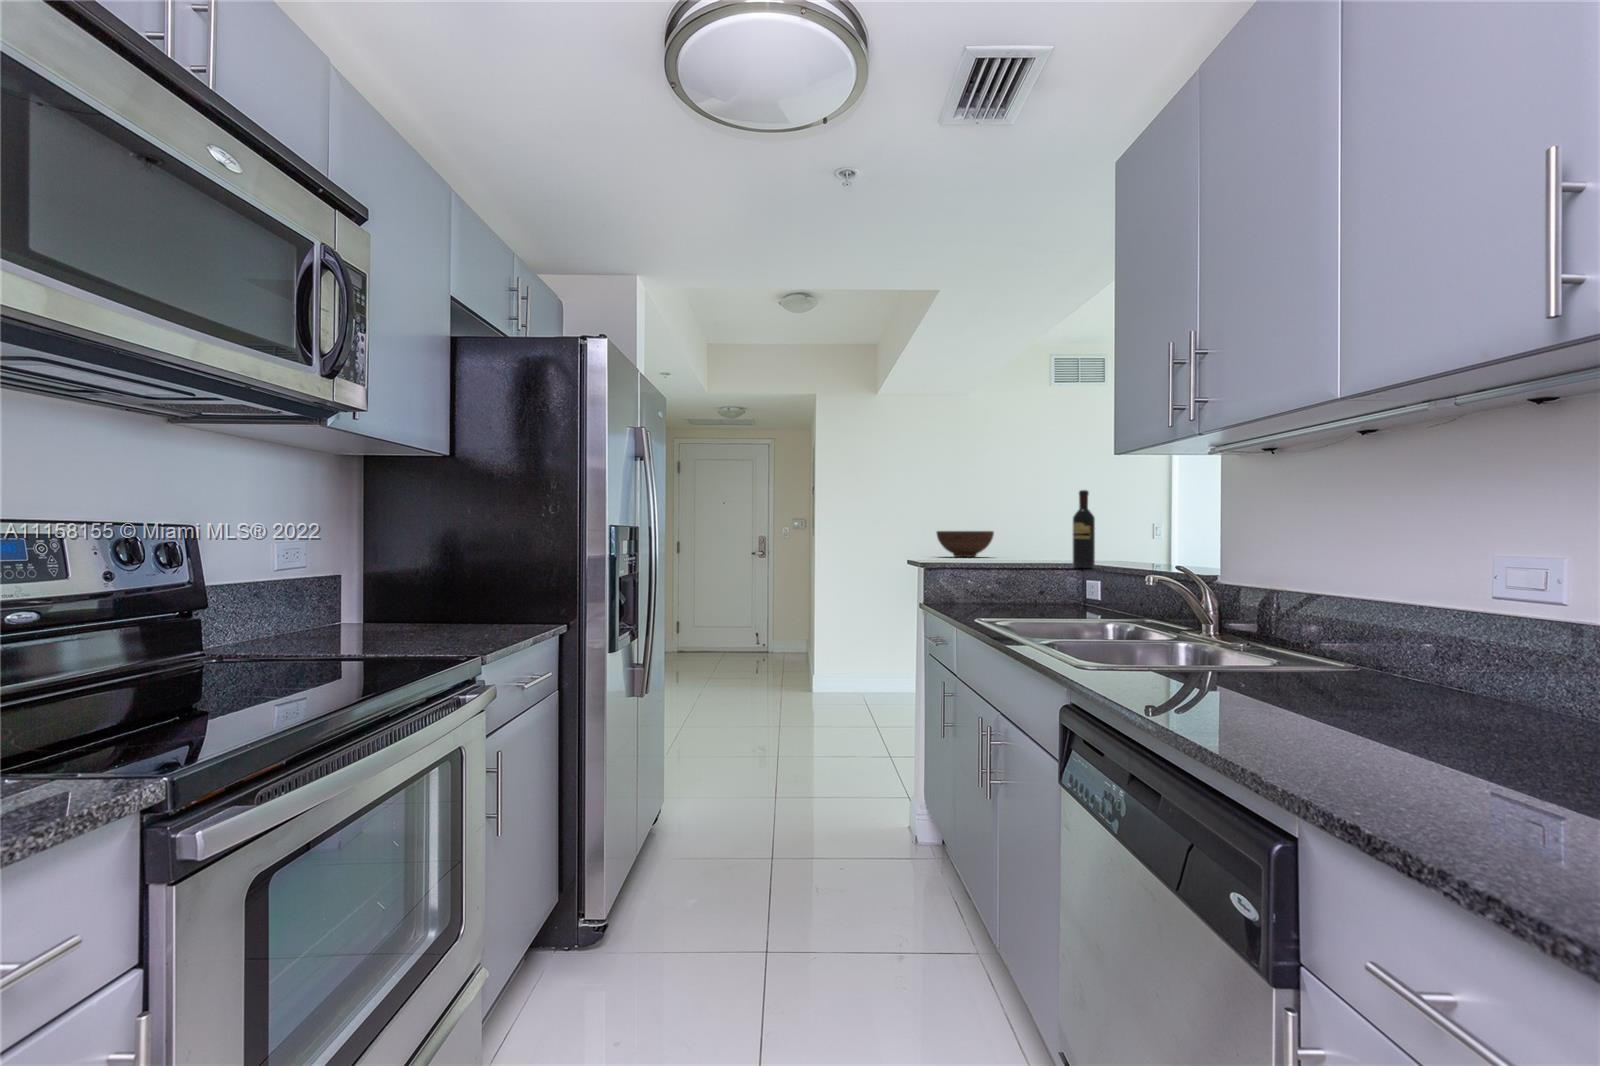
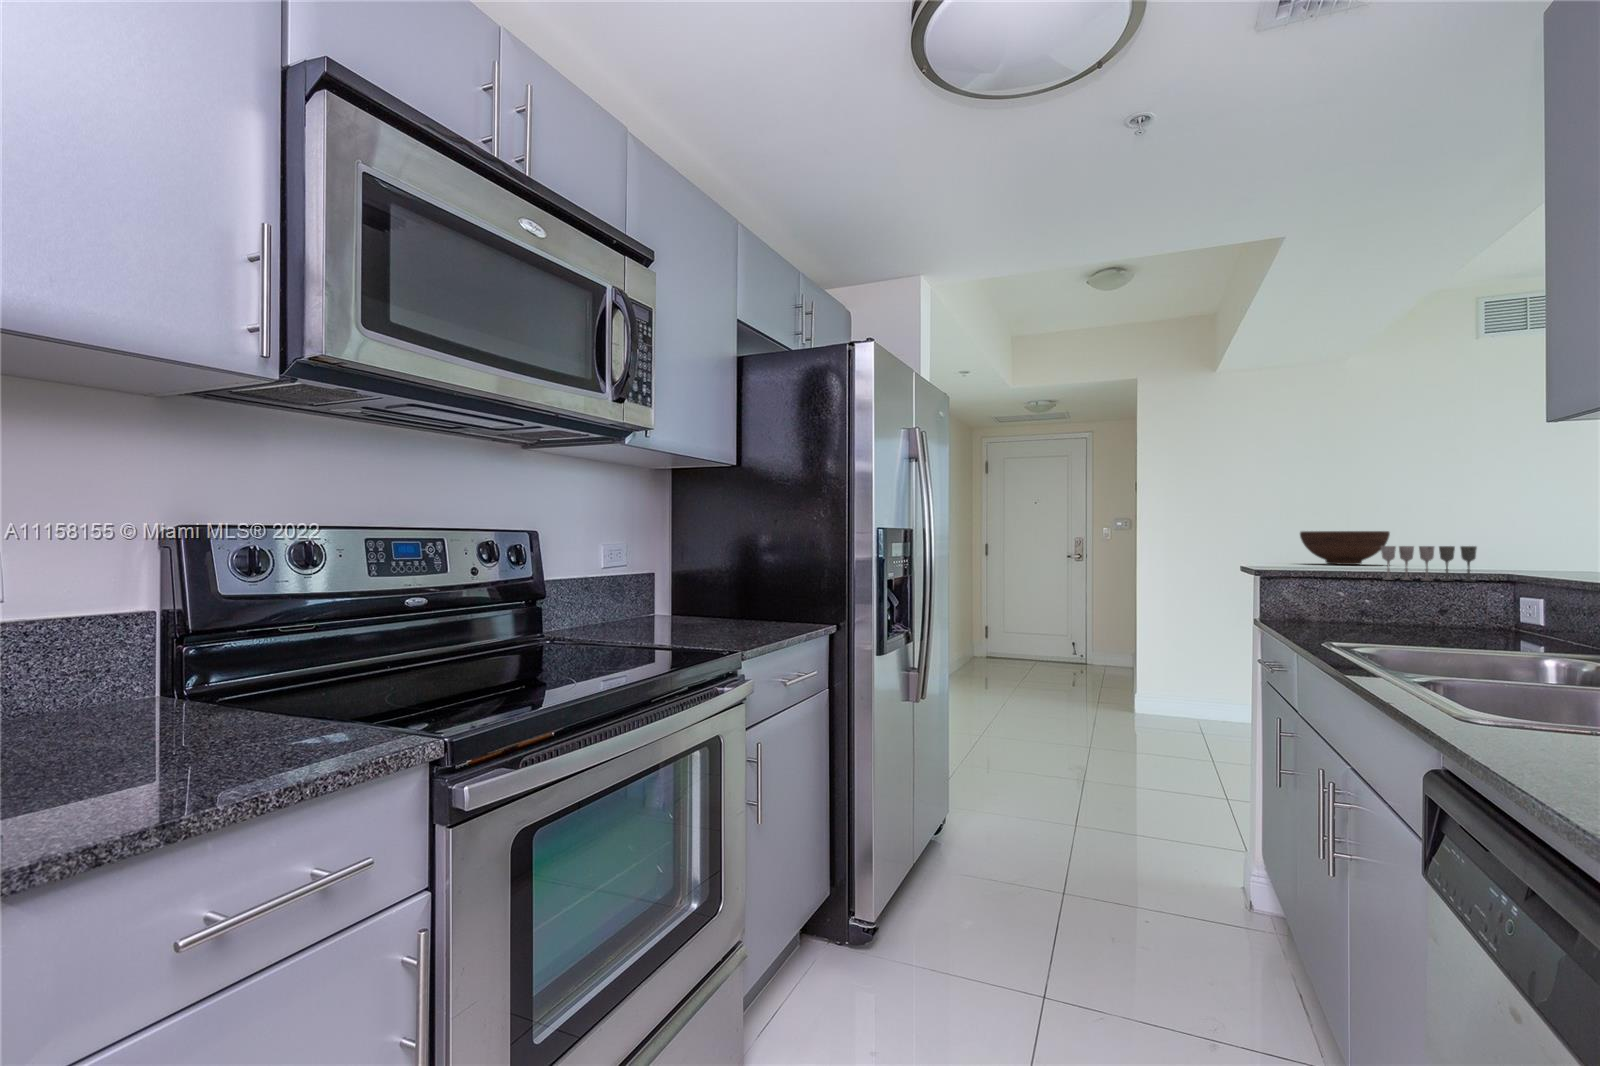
wine bottle: present [1073,490,1095,568] -> none [1513,472,1555,584]
wine glass: none [998,542,1053,568] -> present [1381,546,1477,581]

